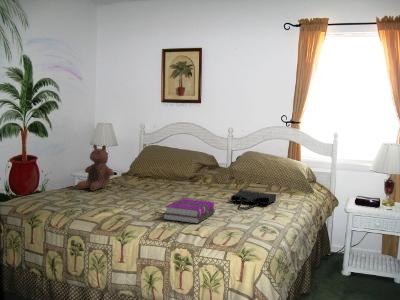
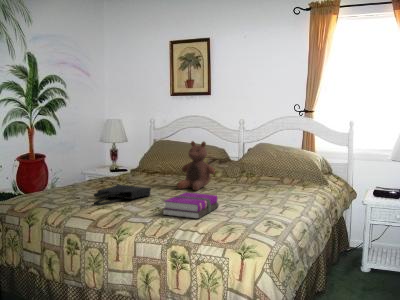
stuffed bear: present [77,145,114,191] -> present [177,141,215,190]
tote bag: present [231,190,276,210] -> present [94,184,151,205]

